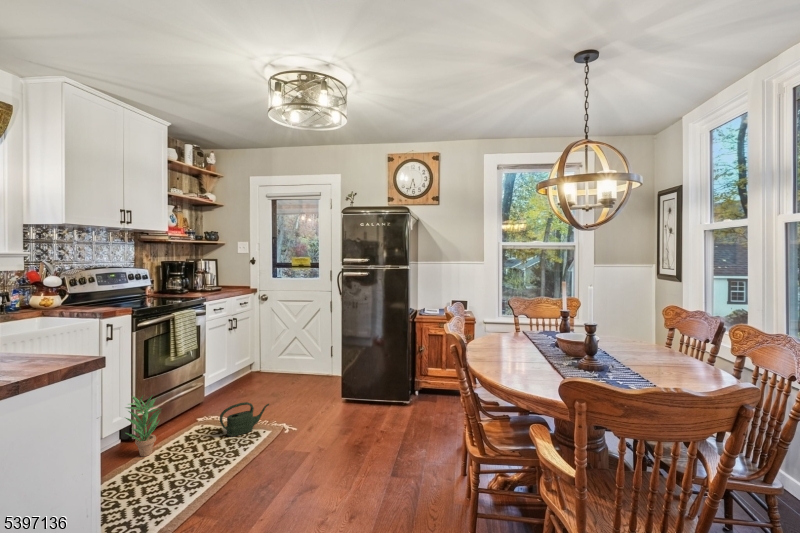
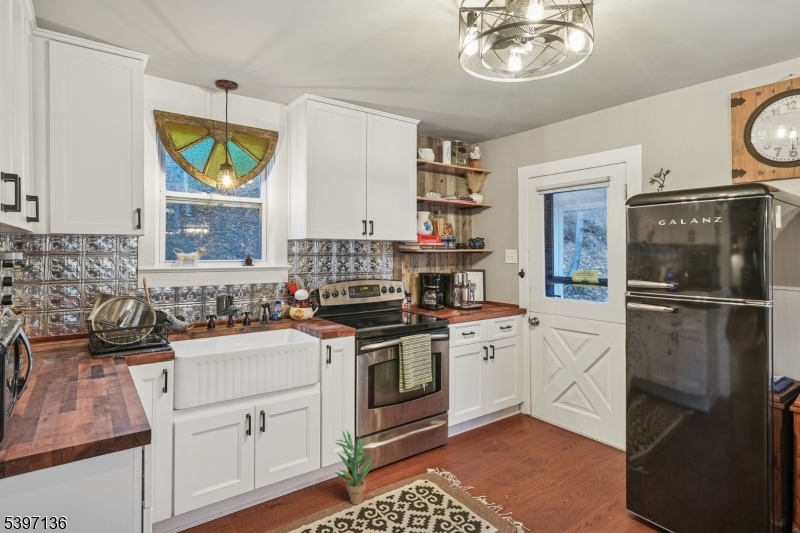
watering can: present [220,402,269,436] -> none [435,472,503,517]

